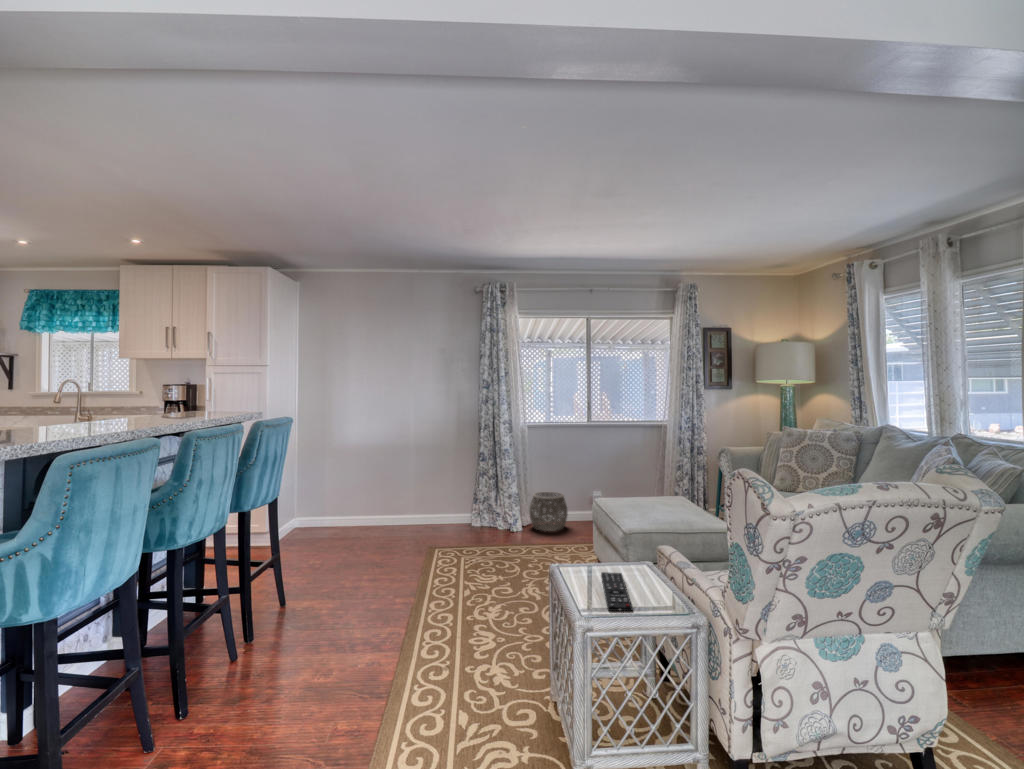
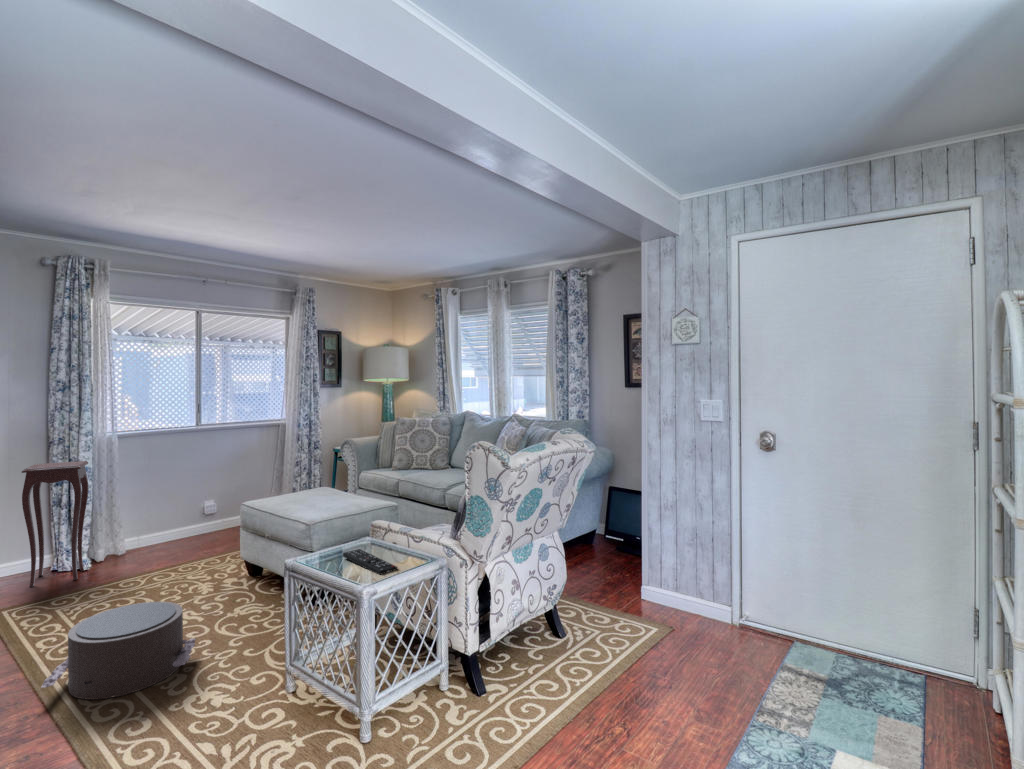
side table: none [464,445,507,537] -> present [22,461,89,587]
woven basket: present [529,492,568,531] -> none [122,509,178,558]
pouf: none [412,568,516,642] -> present [42,602,196,700]

